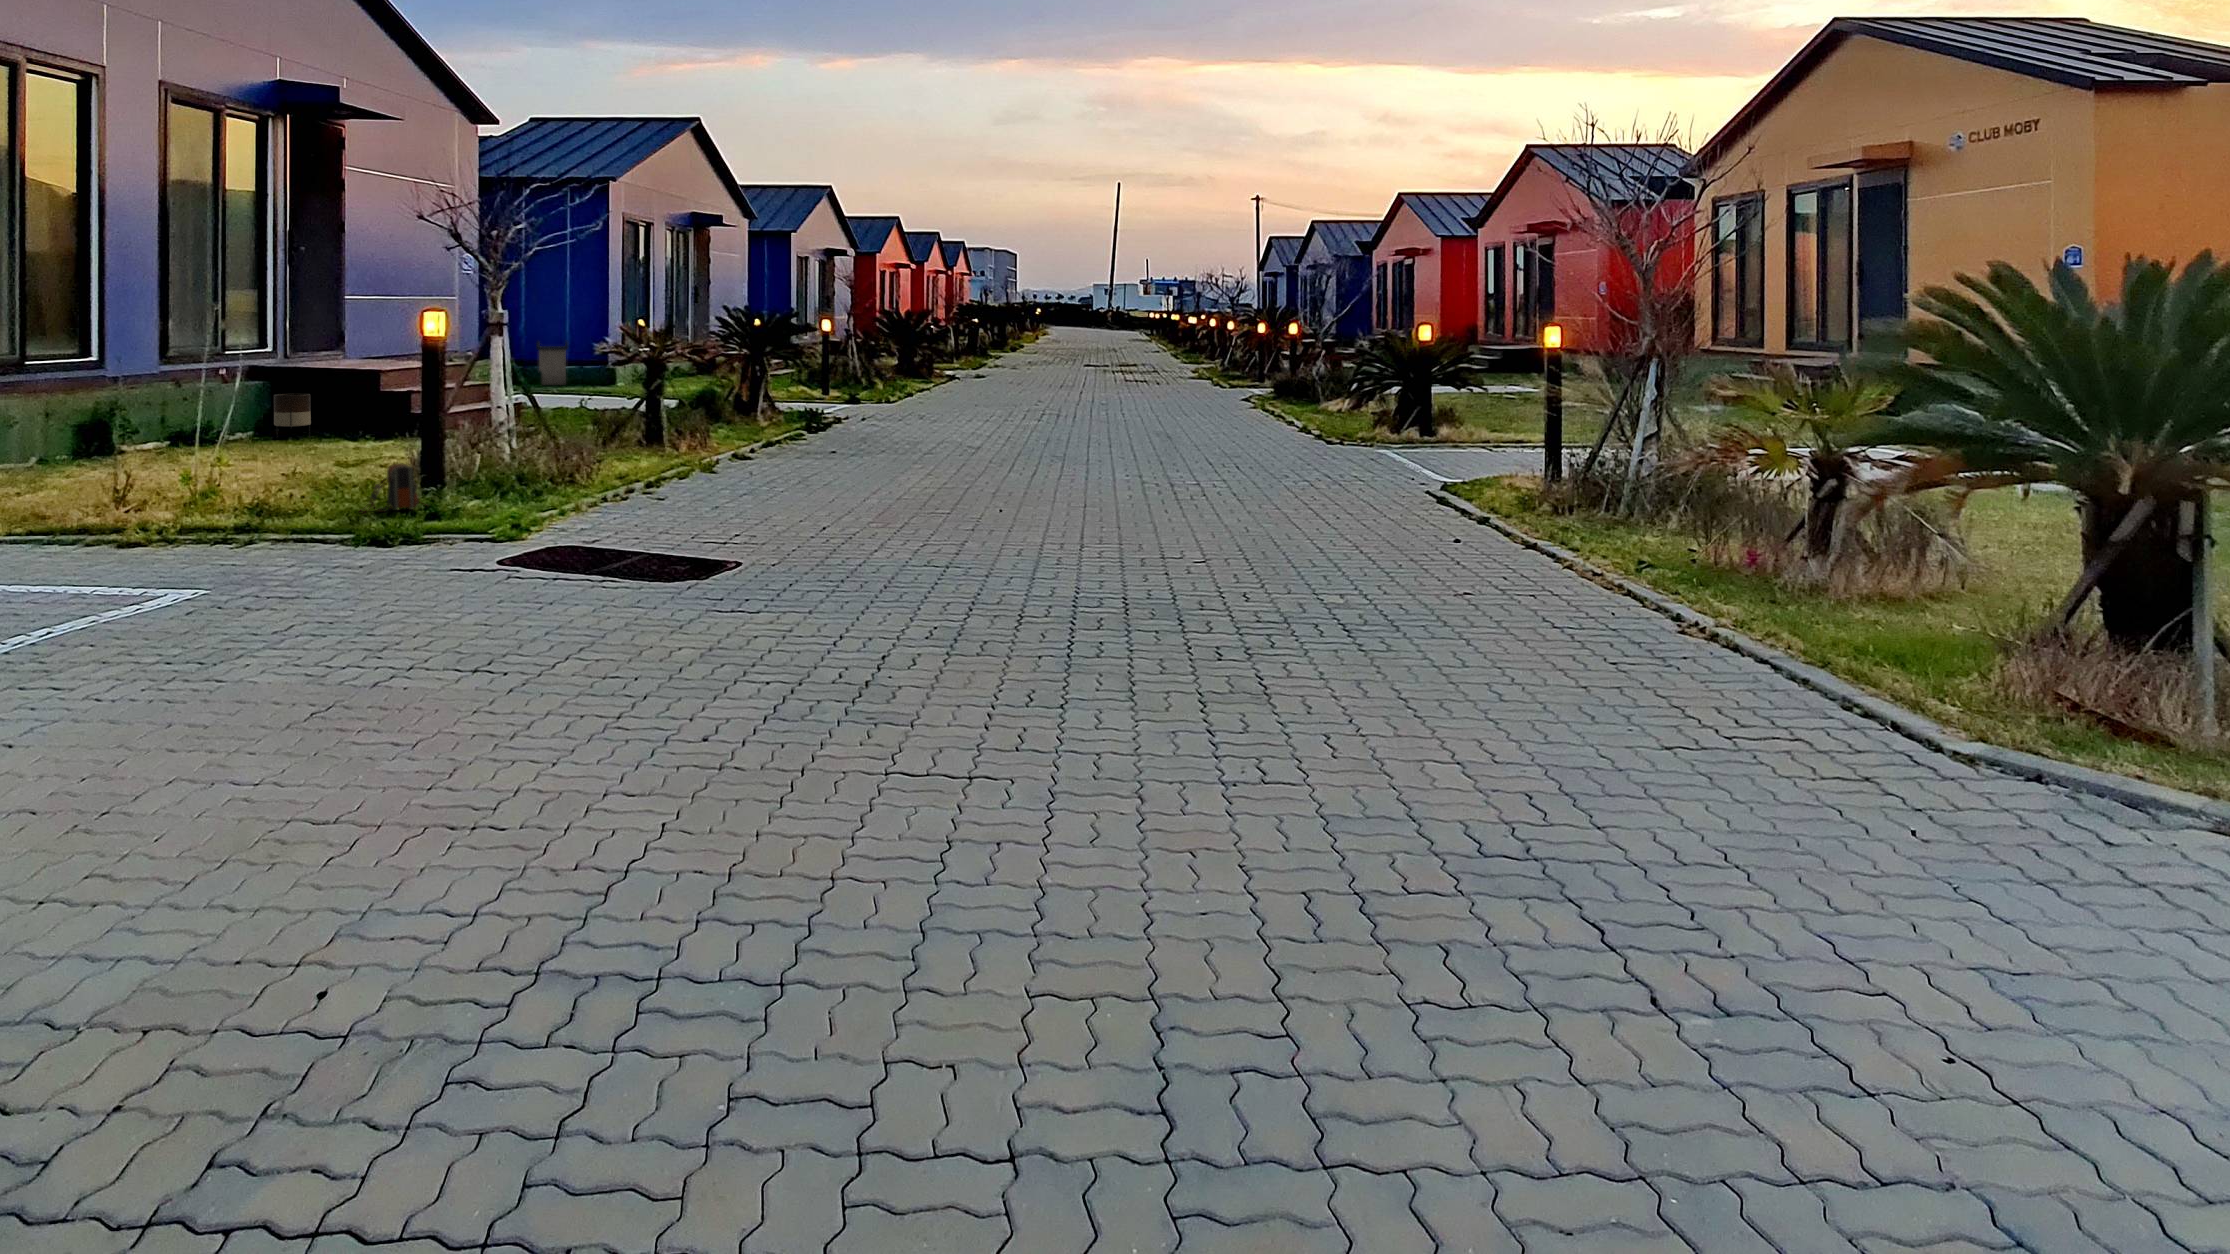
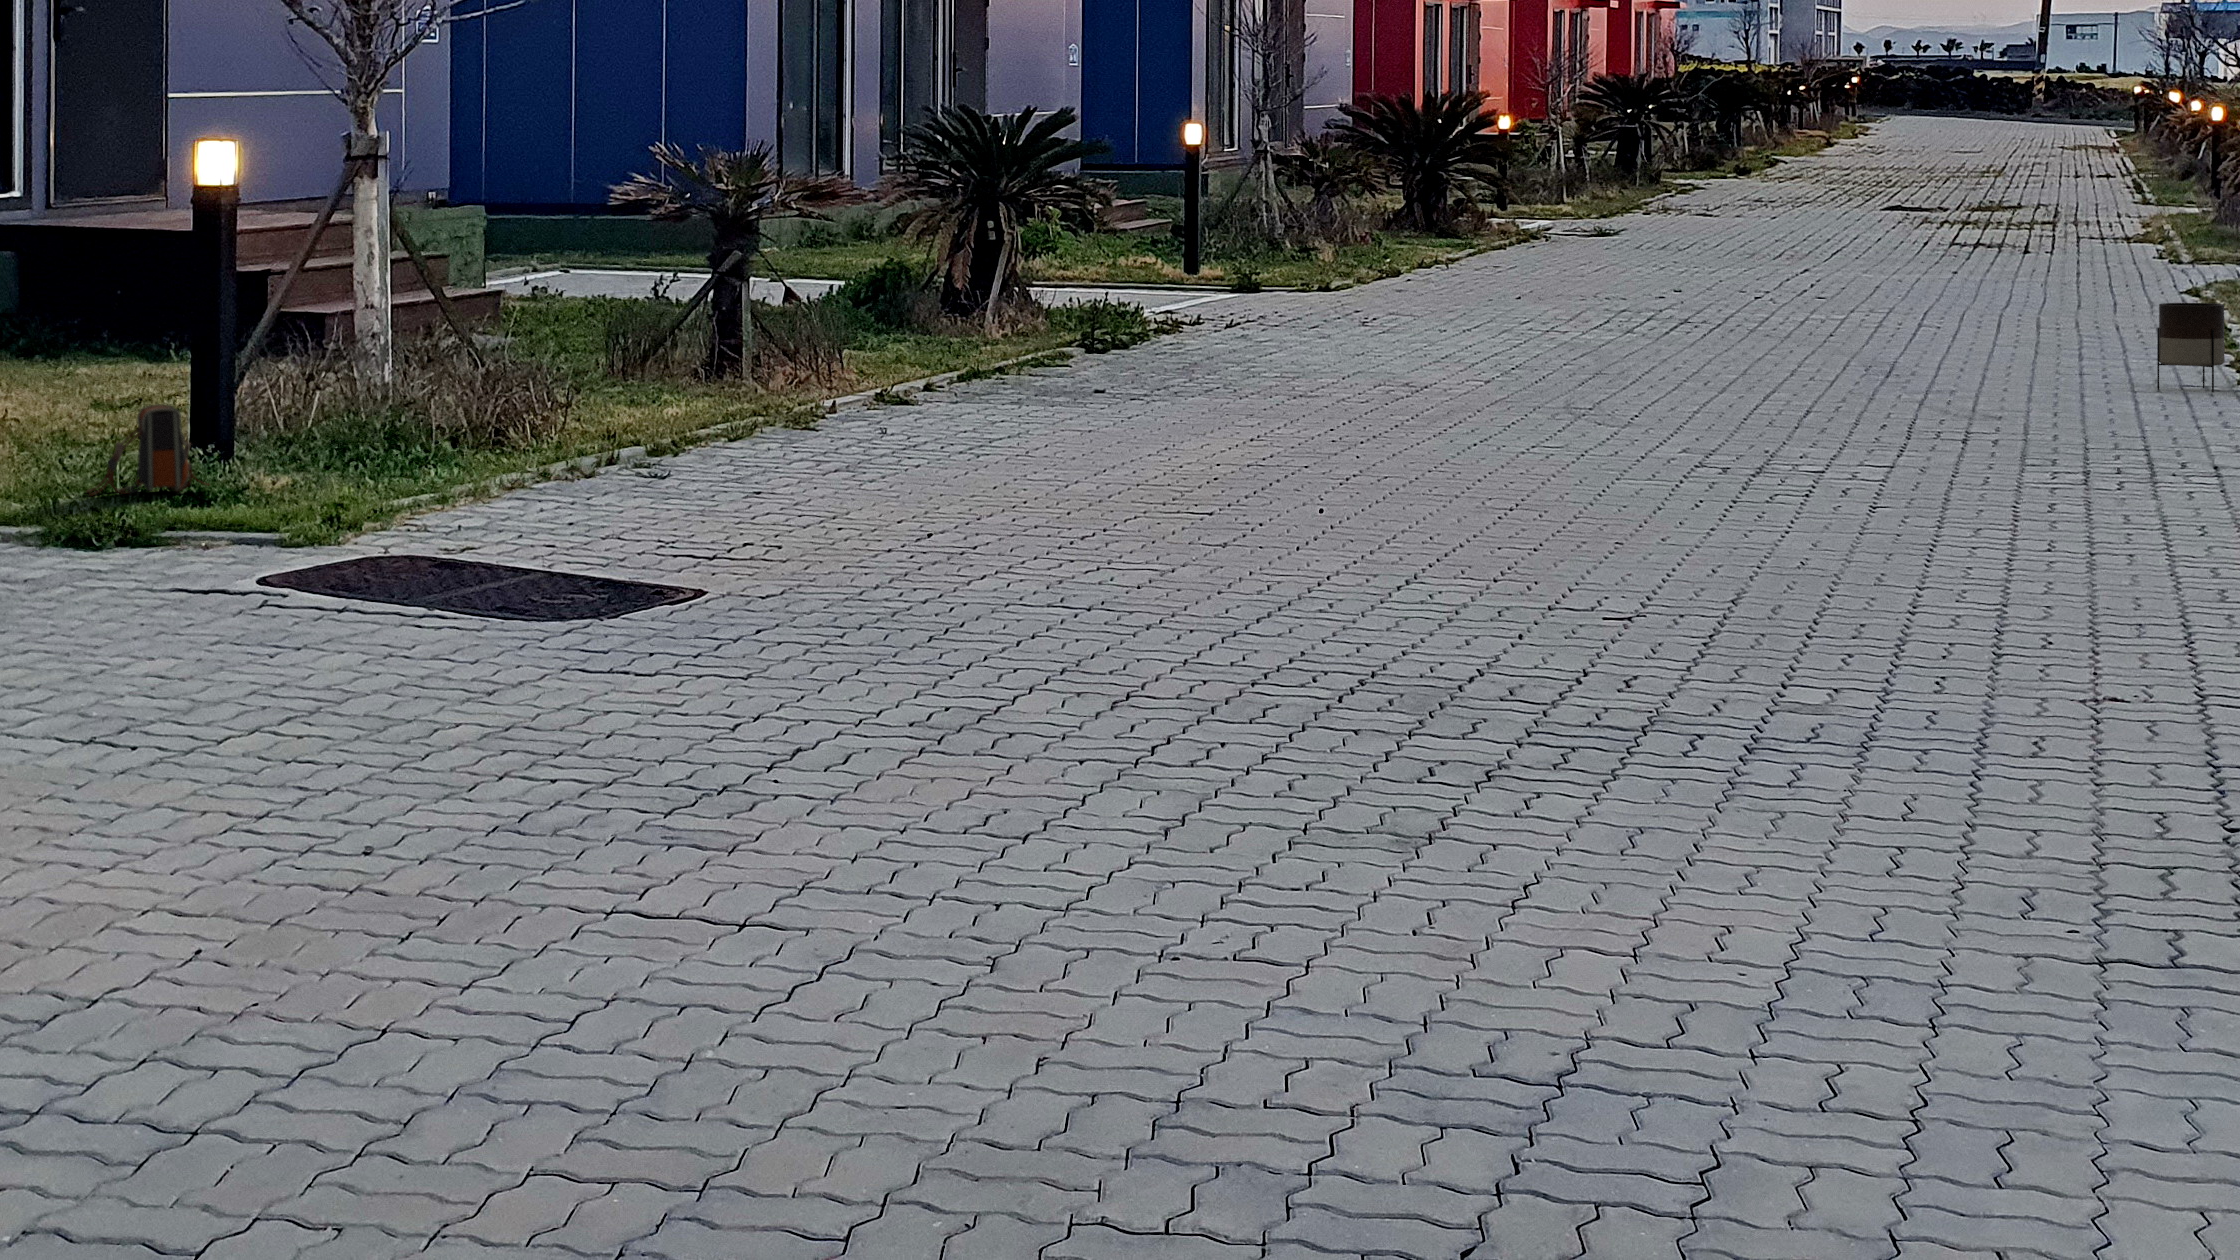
trash can: present [536,342,568,385] -> none [529,206,592,293]
planter: present [274,394,311,439] -> present [2157,303,2225,392]

